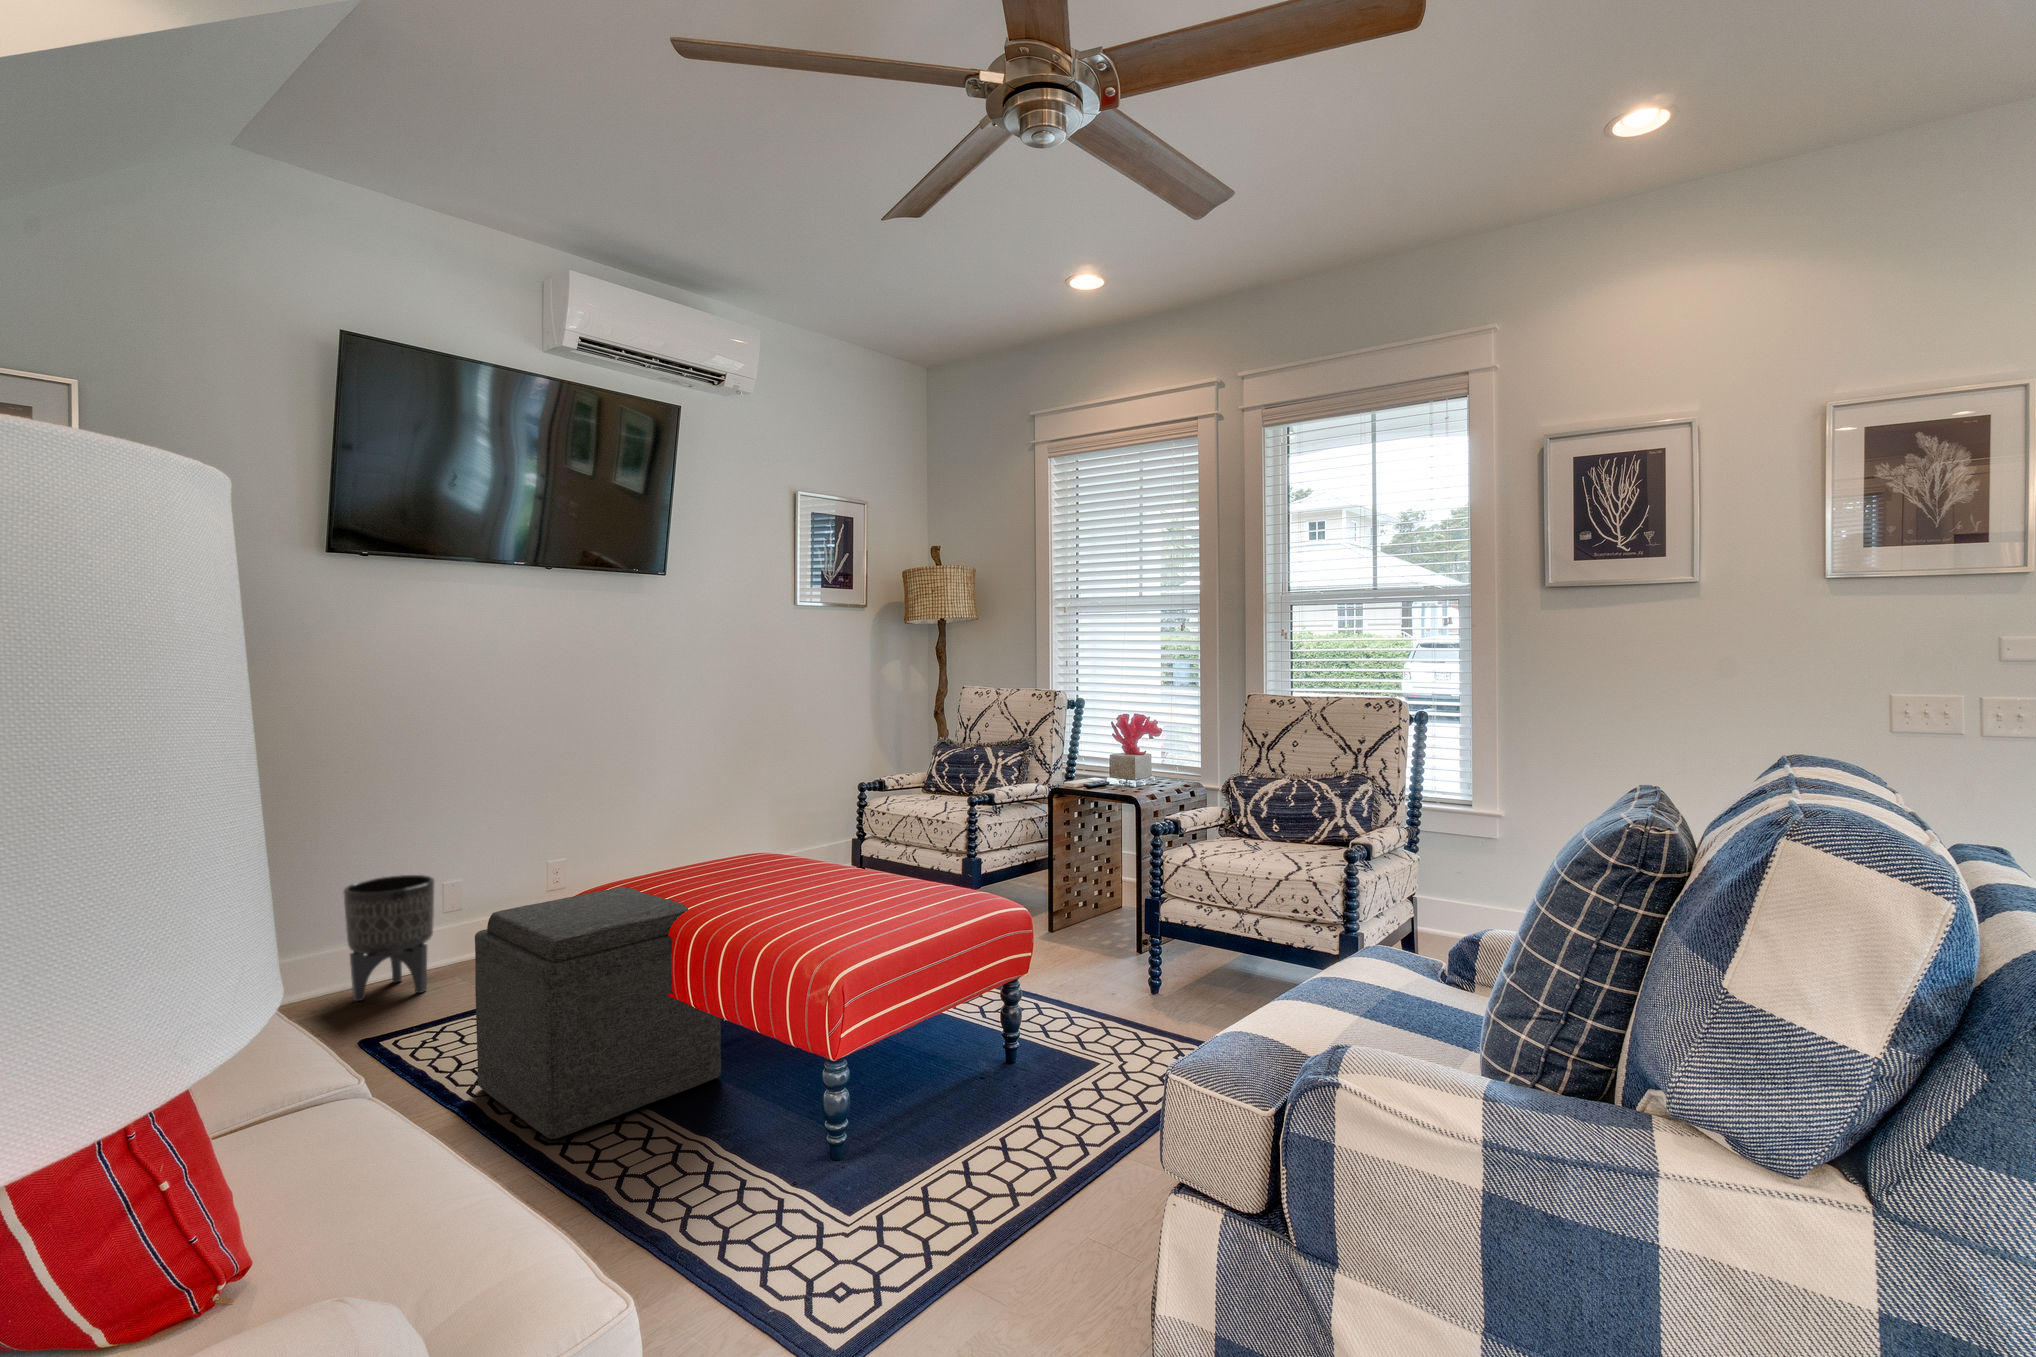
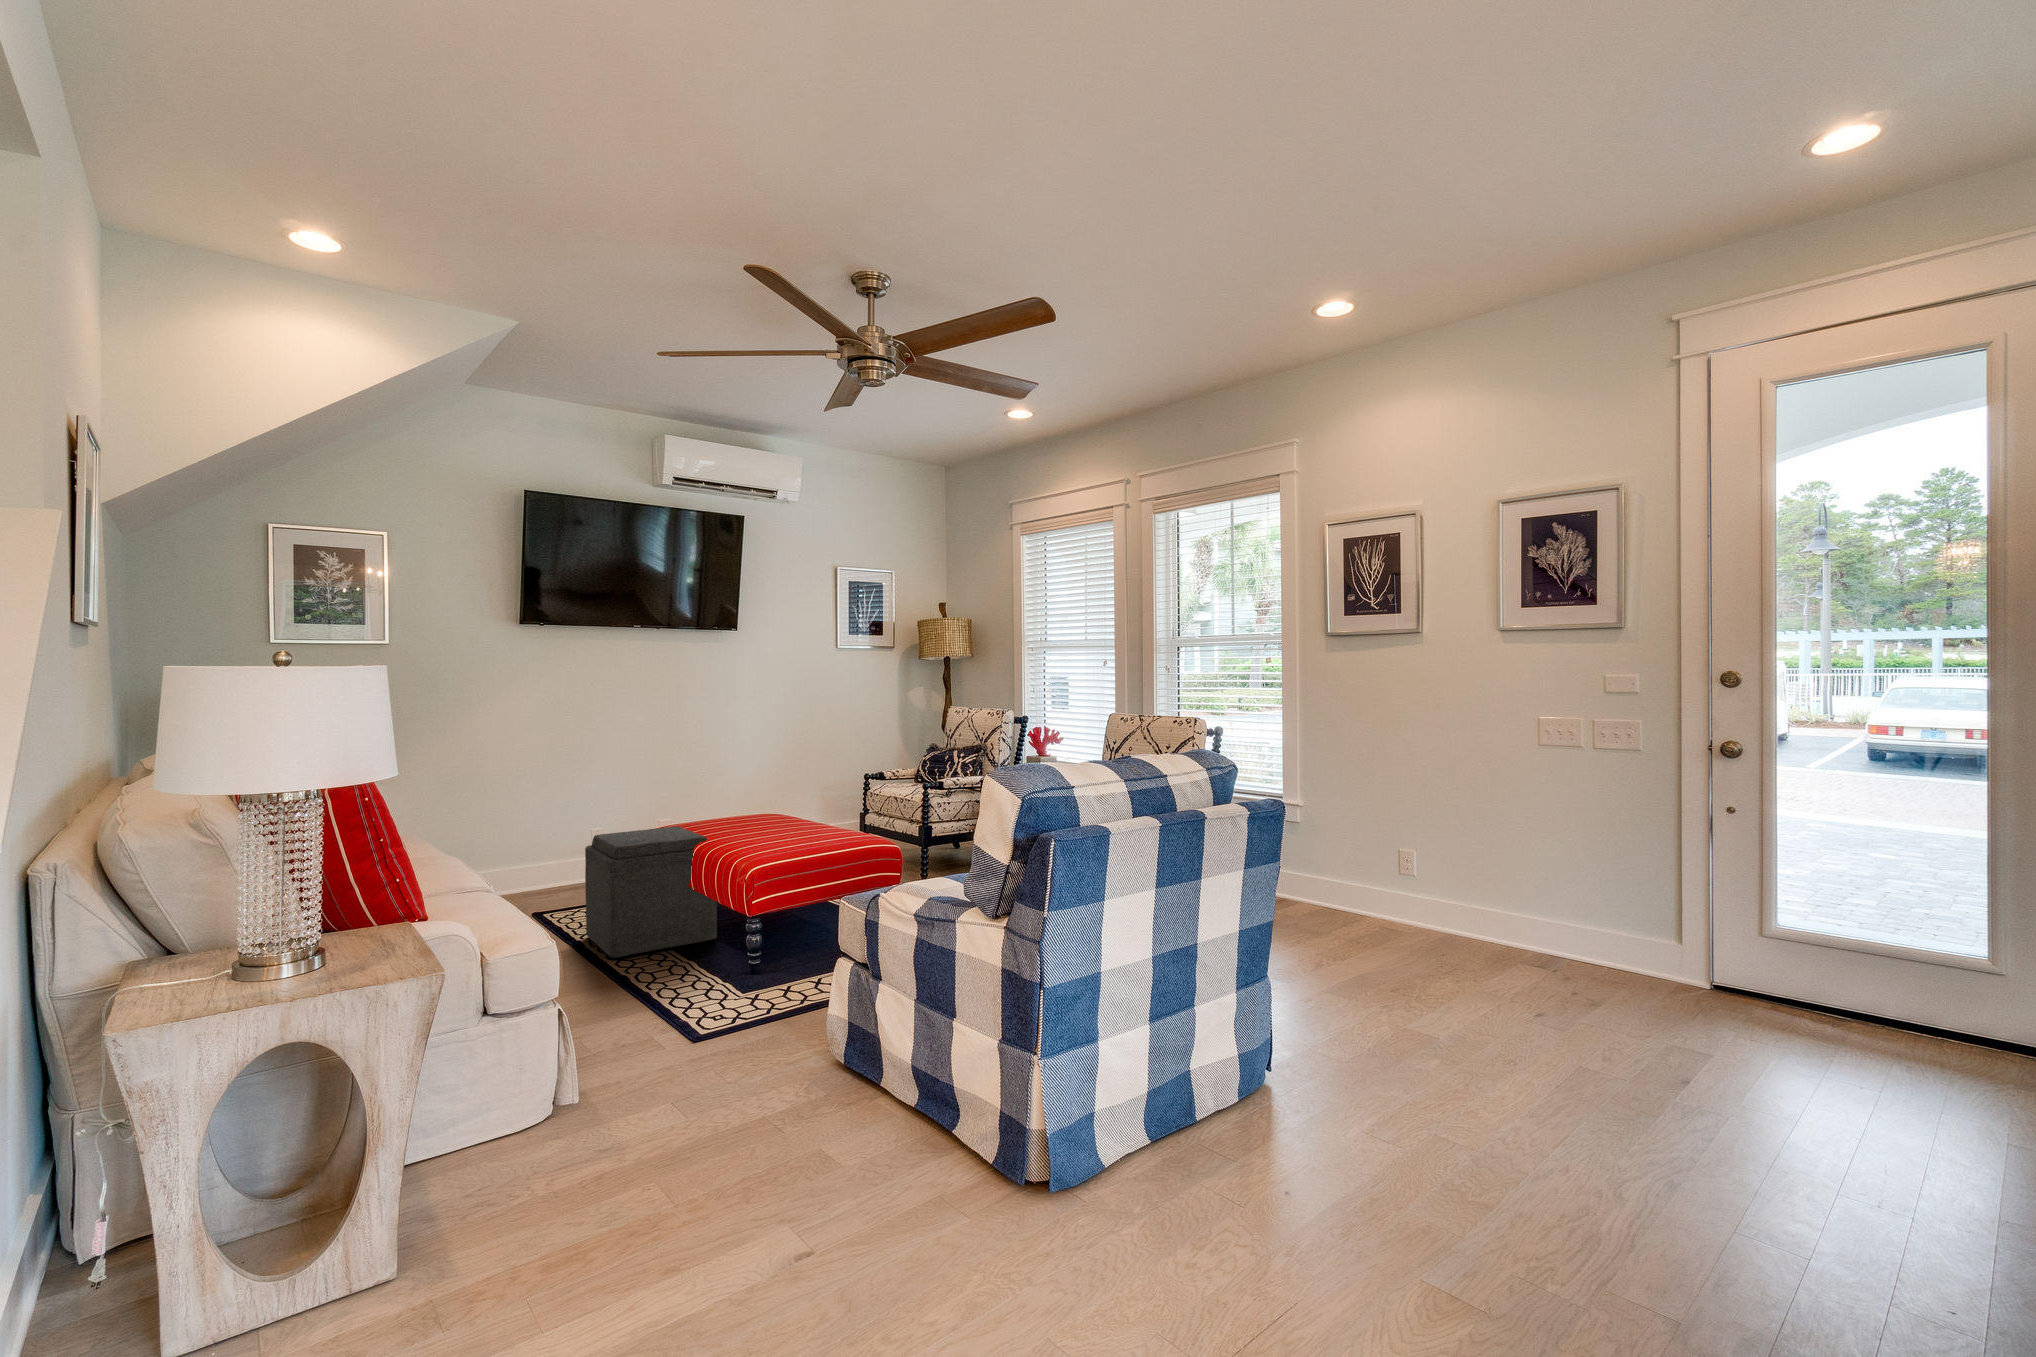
planter: present [344,875,434,1001] -> none [534,822,586,896]

